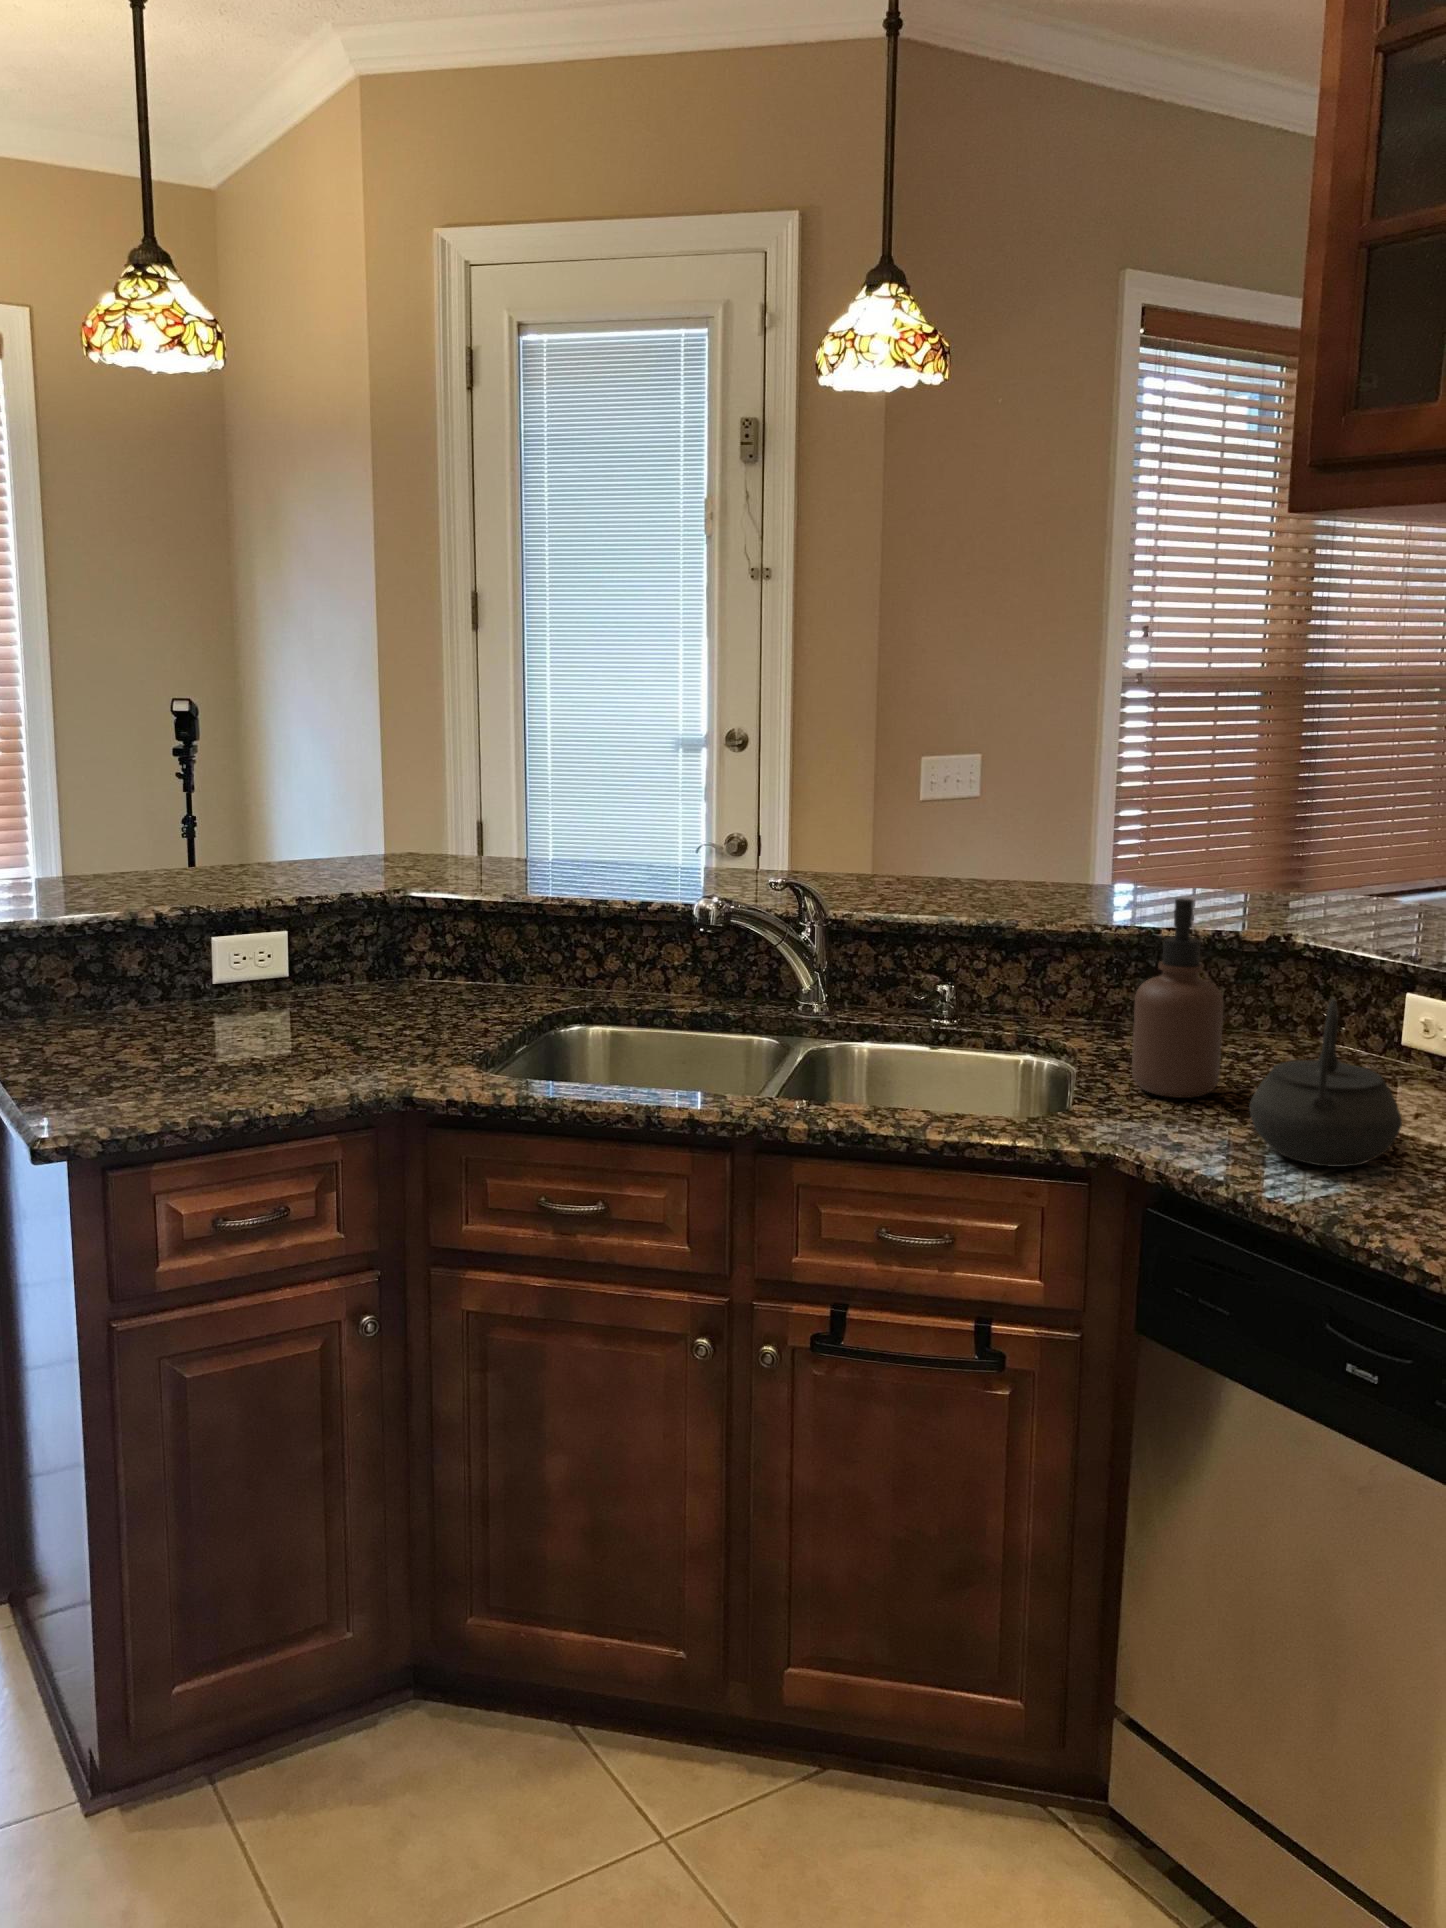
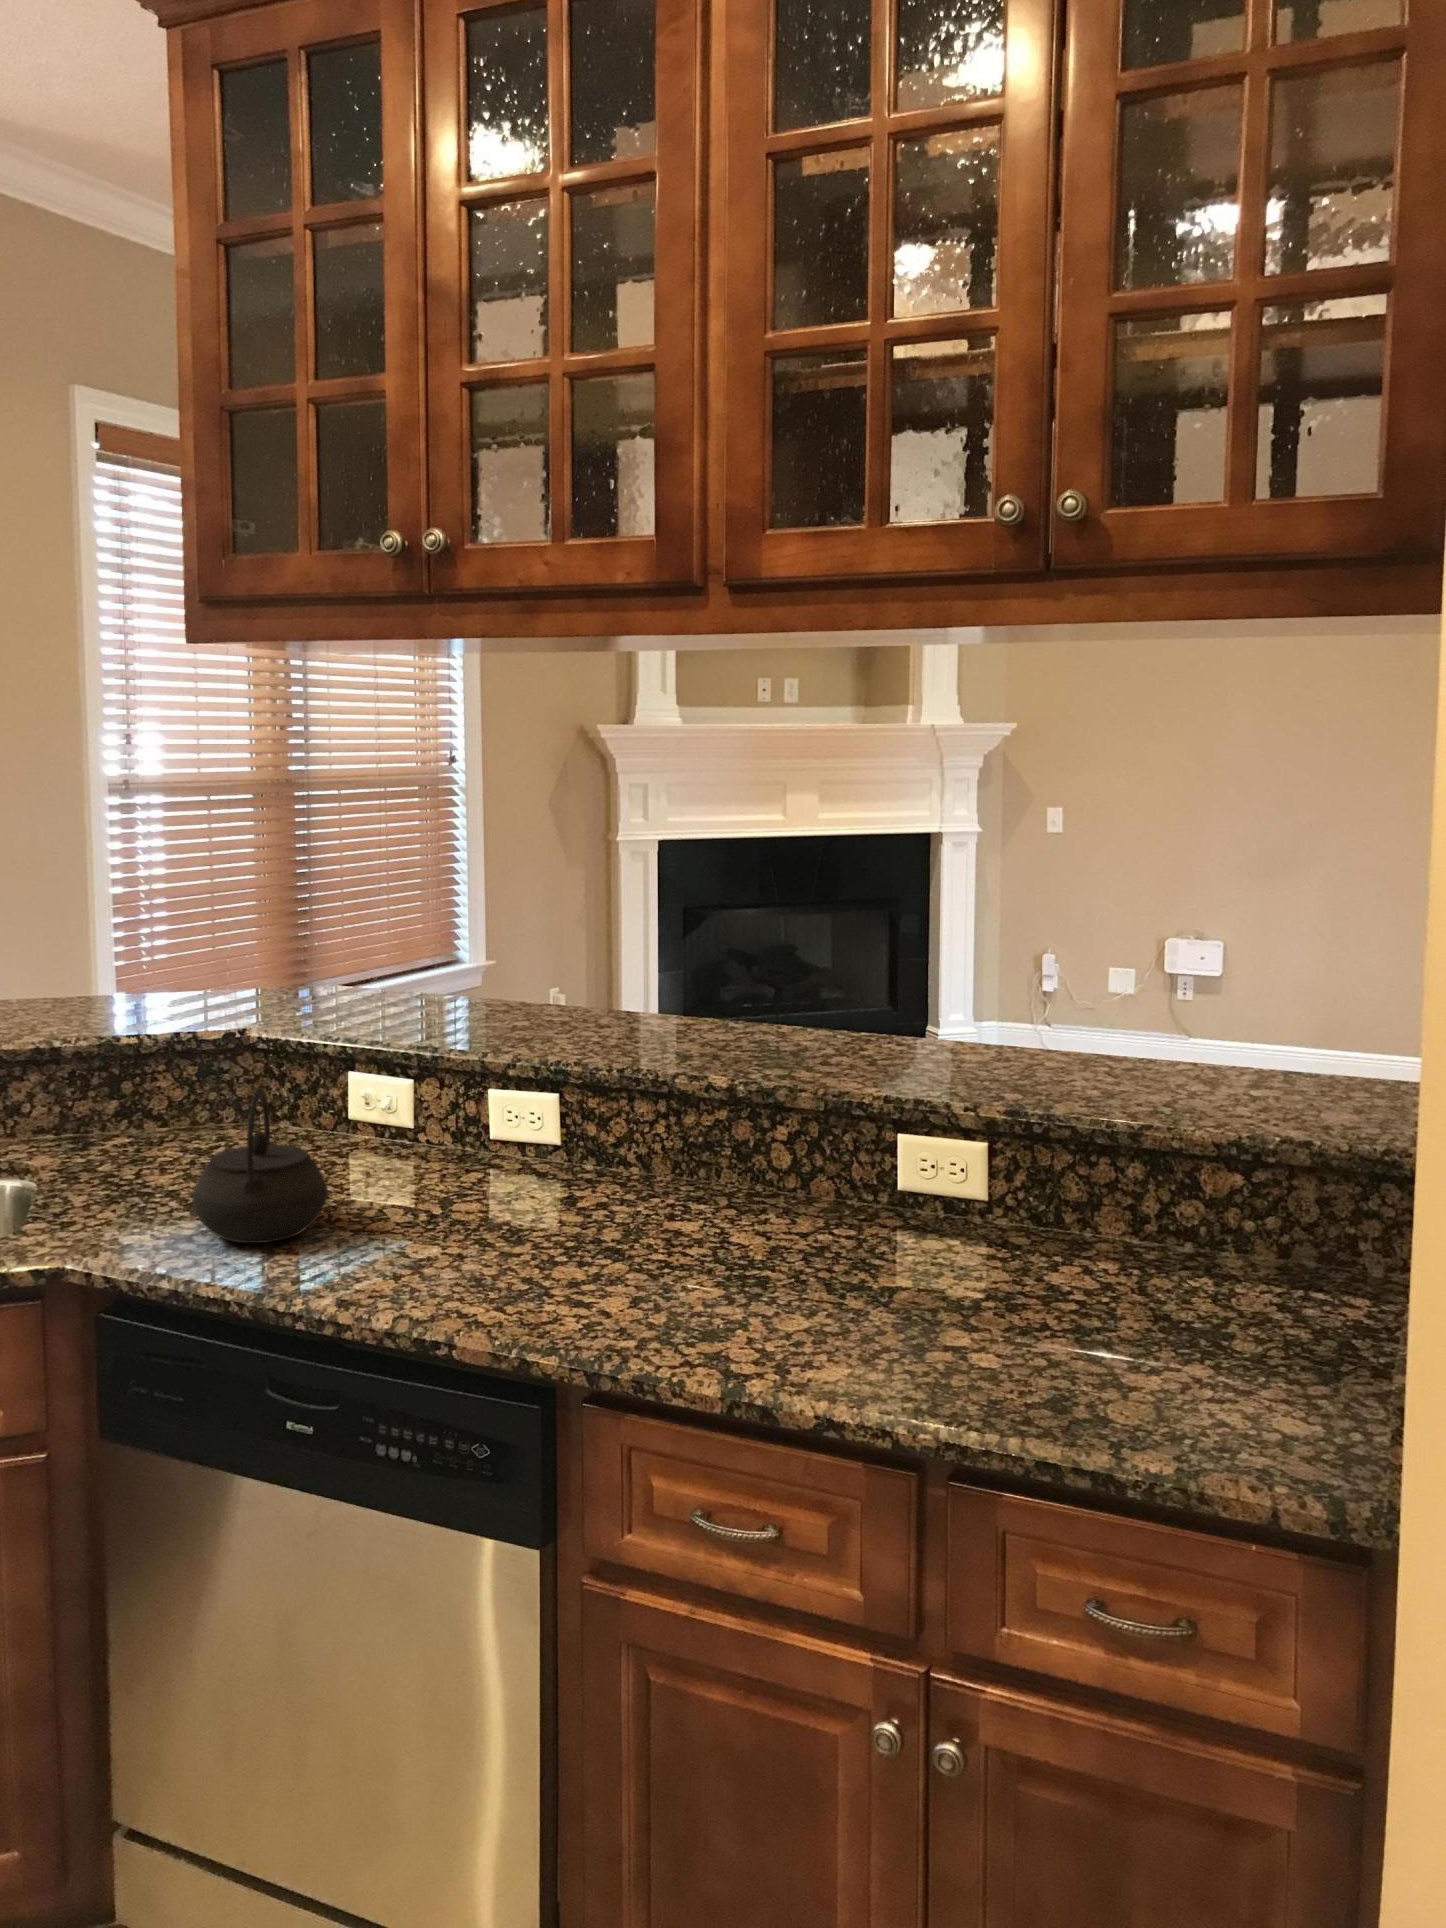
soap dispenser: present [1132,898,1224,1098] -> none [85,1006,175,1201]

